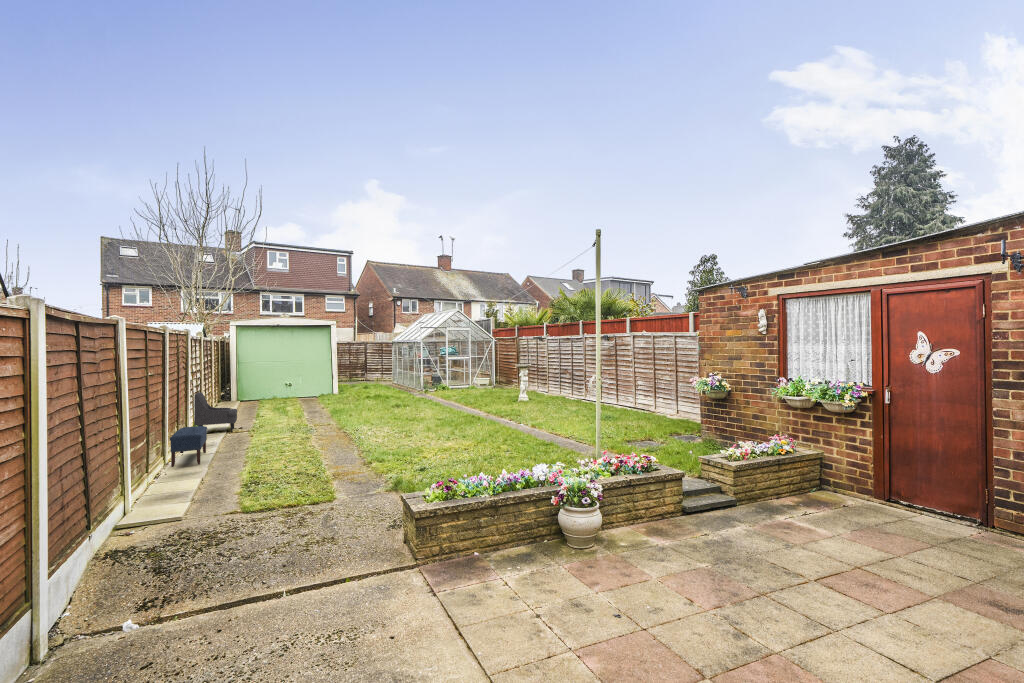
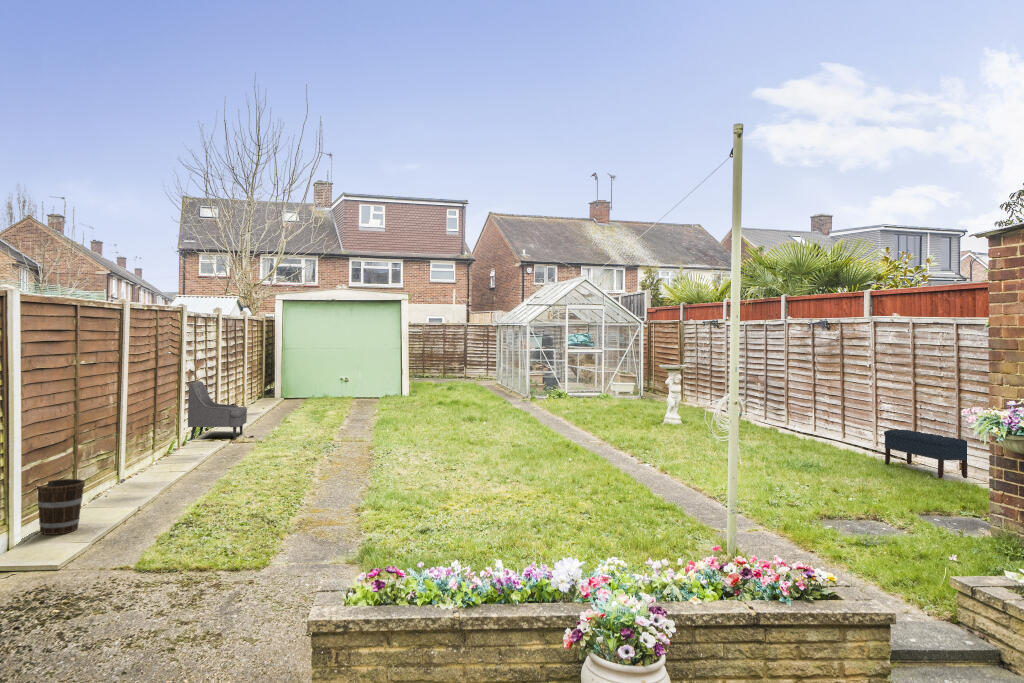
bench: present [170,426,207,467] -> present [884,430,968,478]
bucket: none [143,462,179,502] -> present [37,479,85,535]

